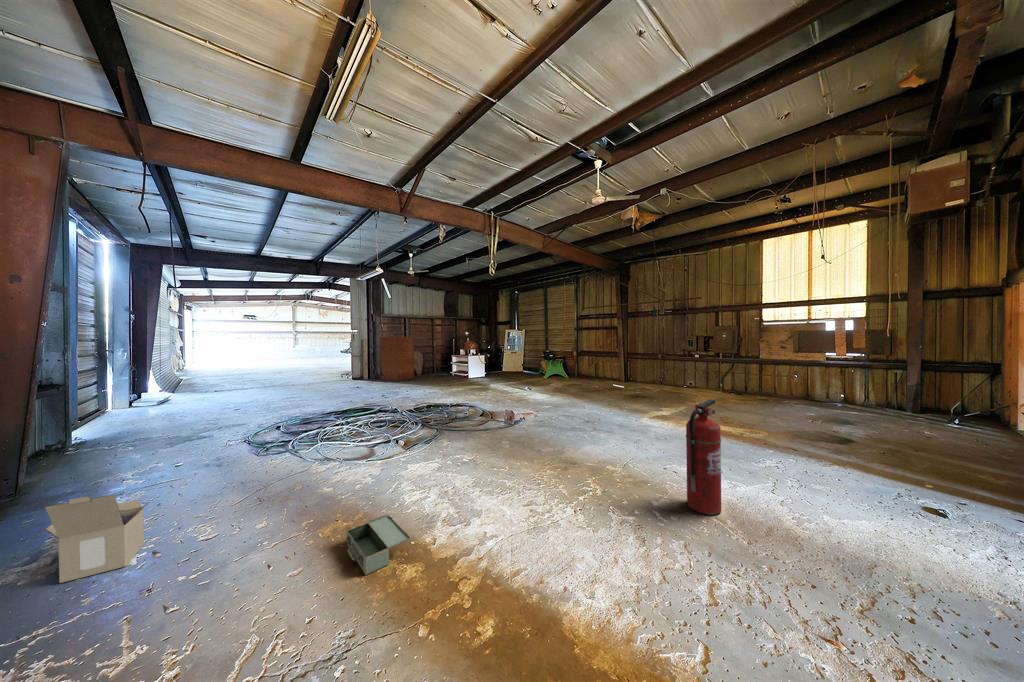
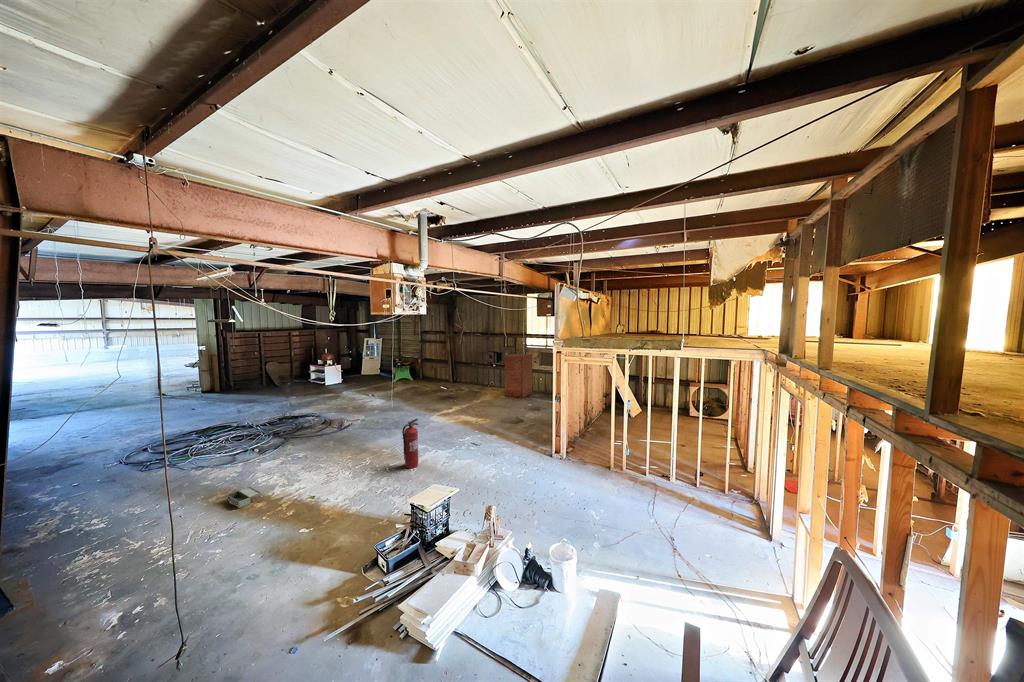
filing cabinet: present [380,337,414,381] -> present [504,353,532,398]
cardboard box: present [45,495,151,583] -> none [68,491,113,533]

